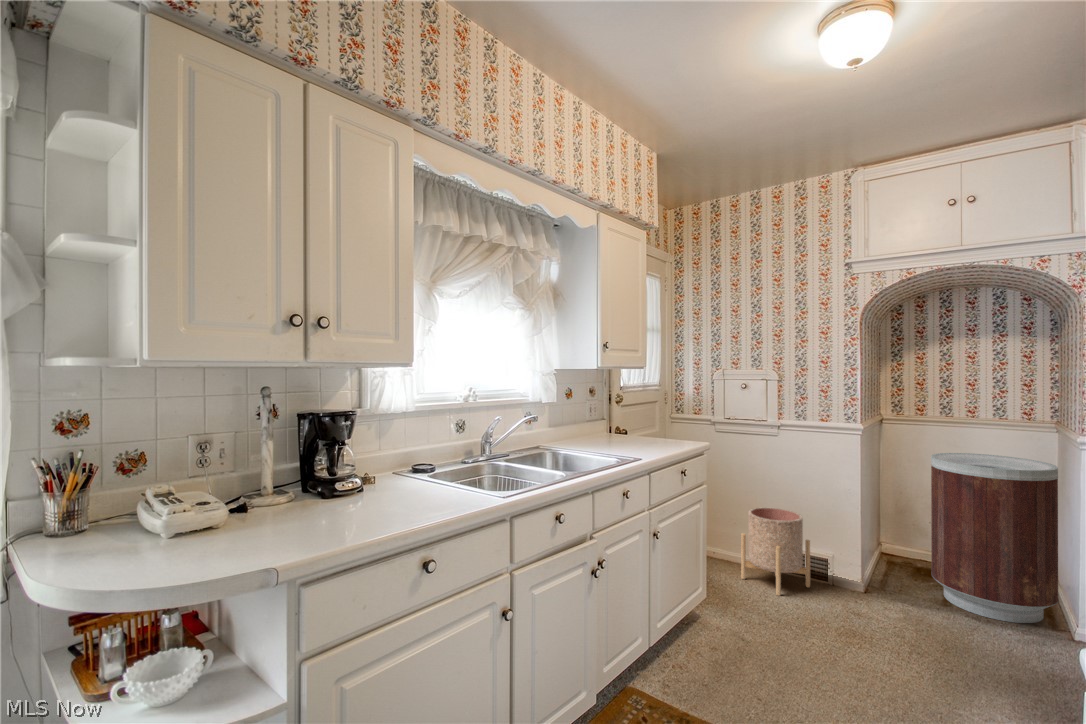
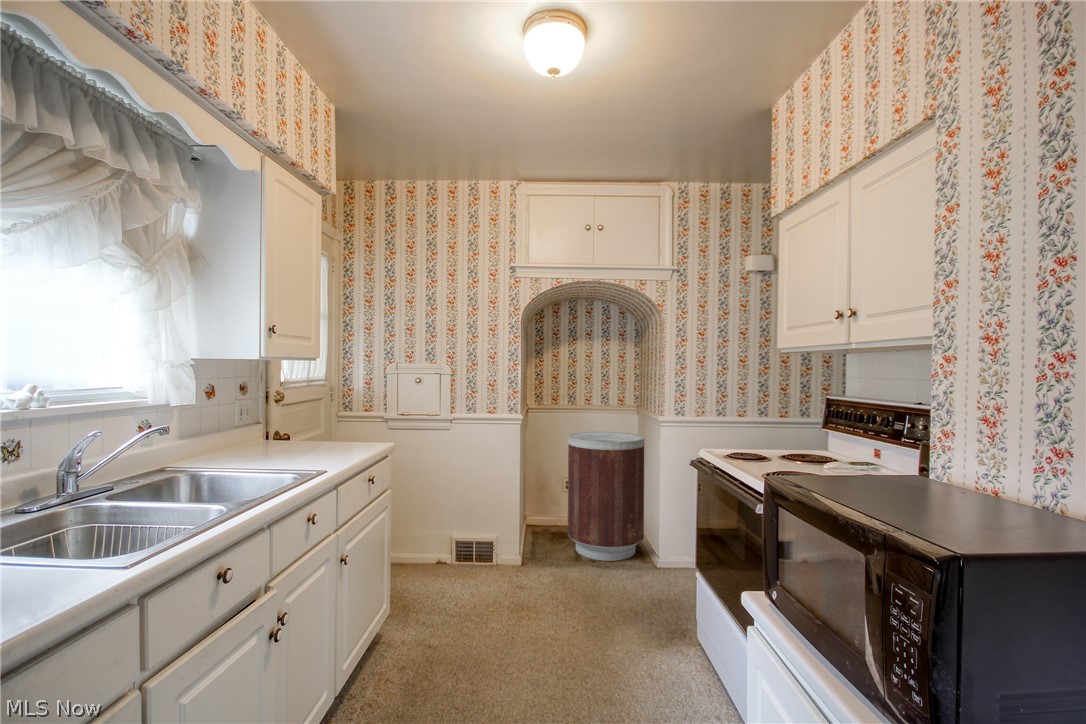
planter: present [741,507,810,596] -> none [418,500,481,588]

